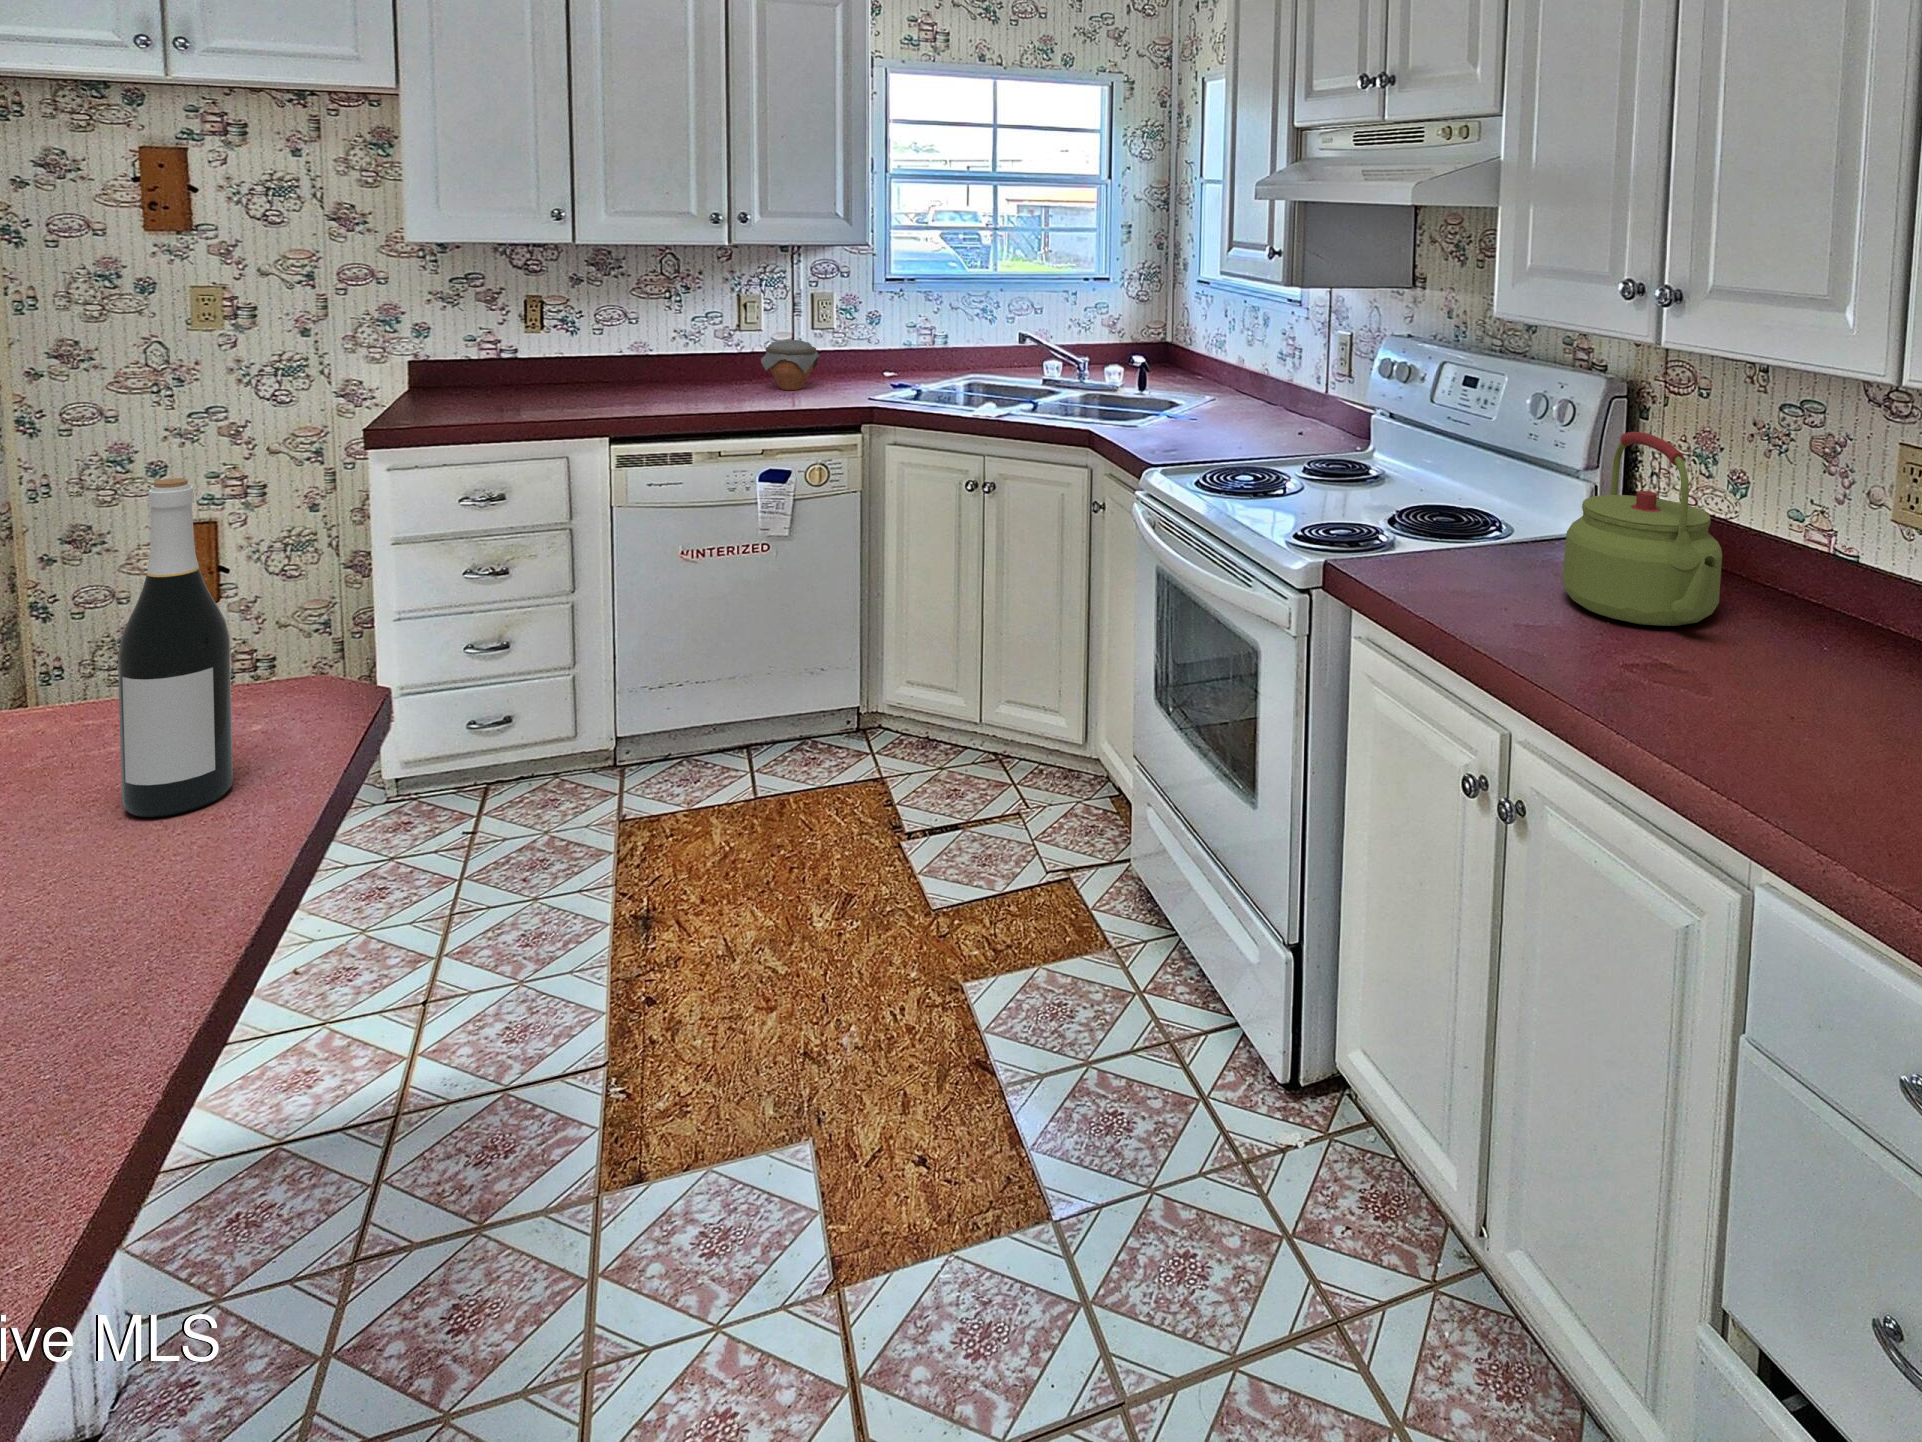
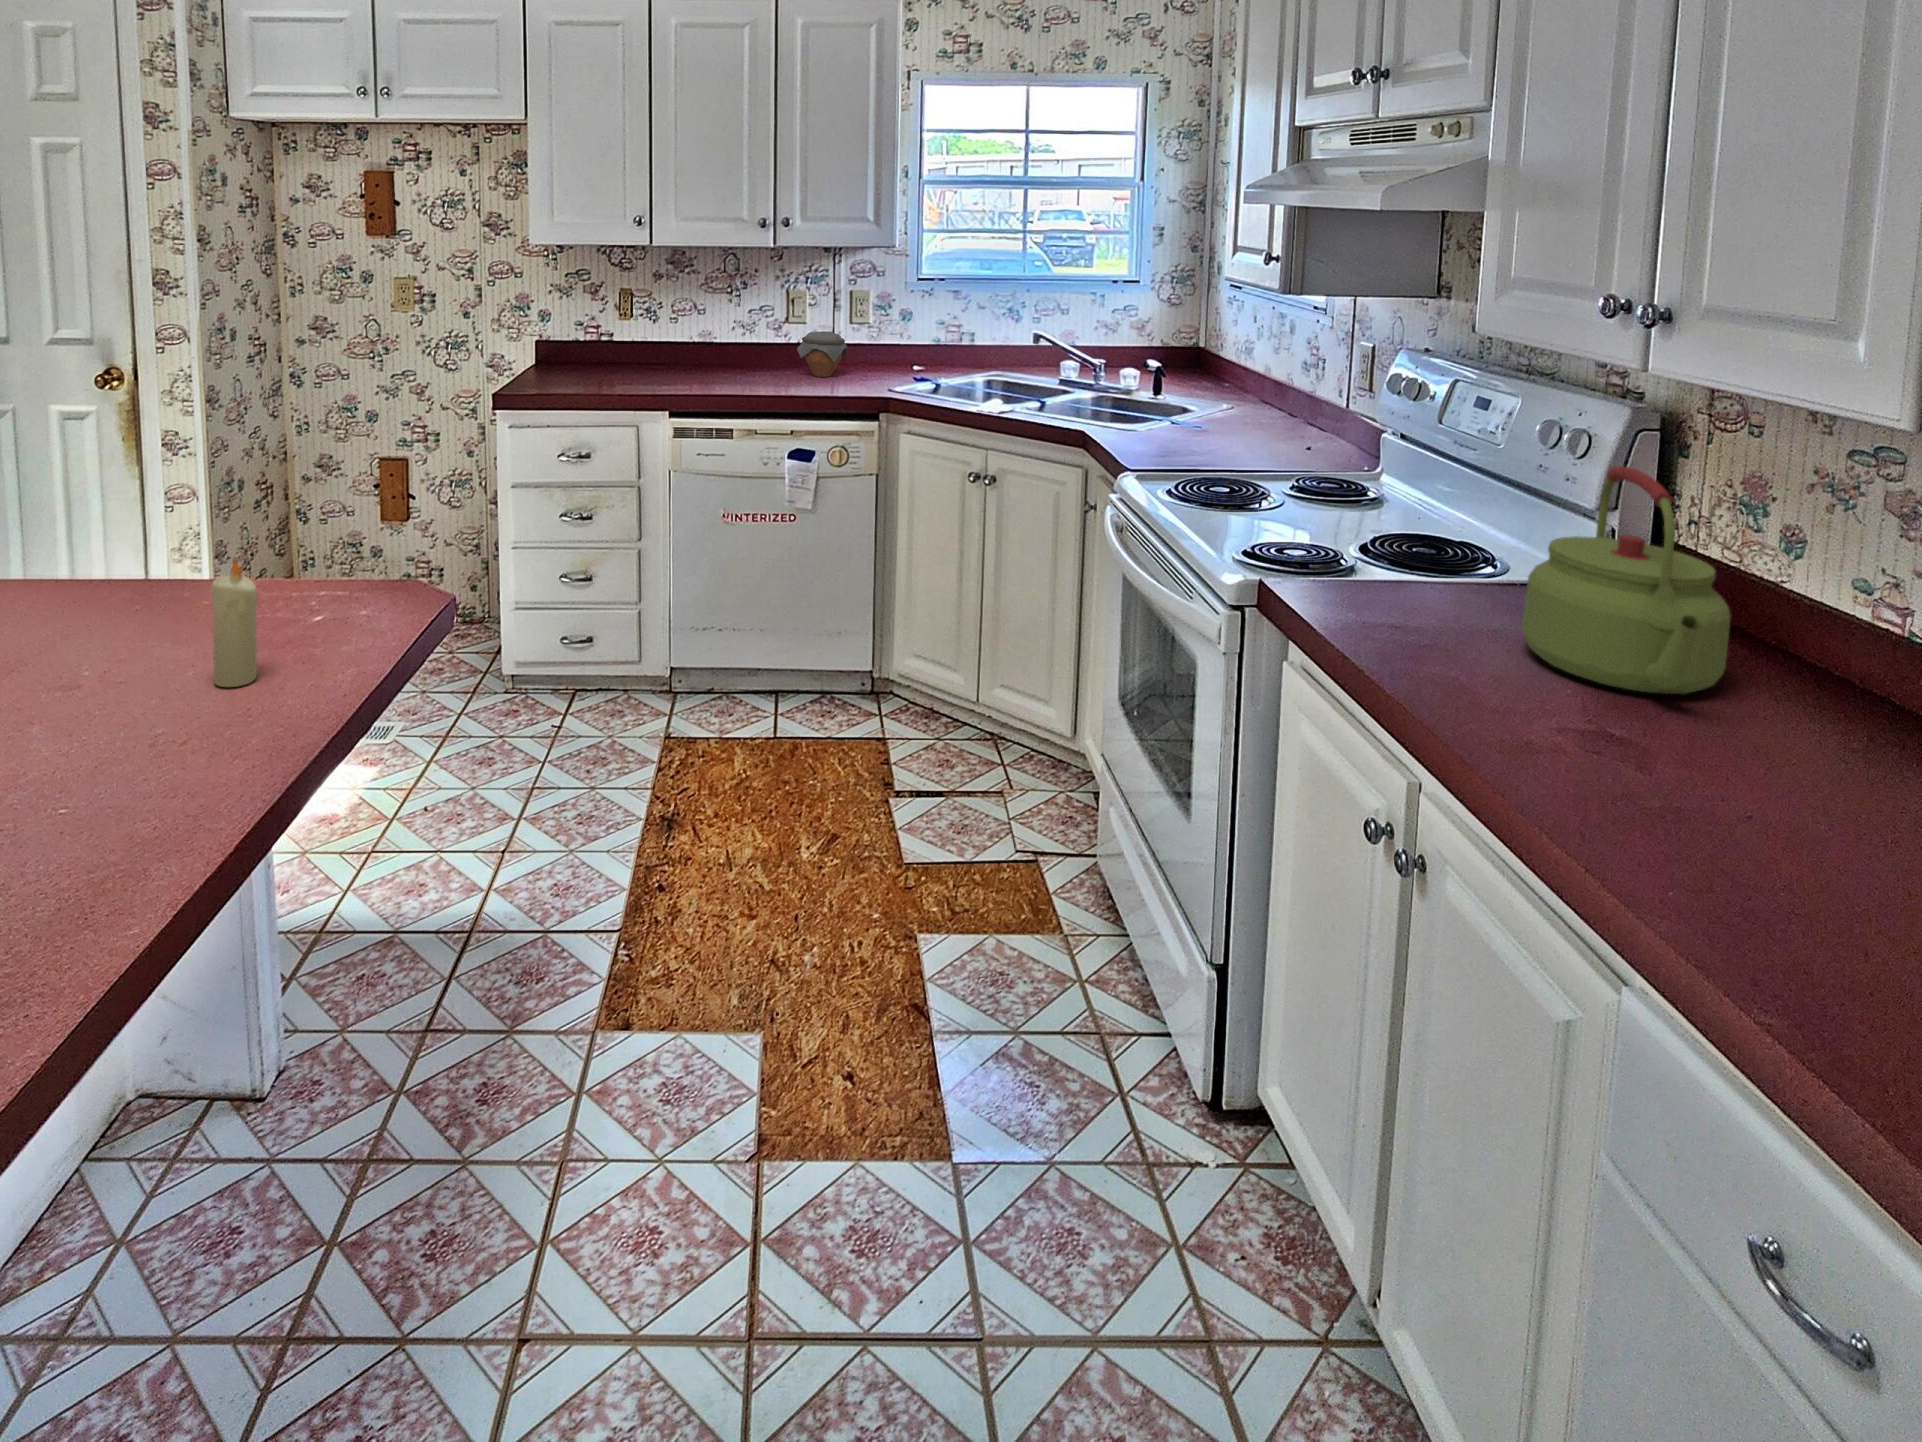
wine bottle: present [118,478,233,817] -> none [269,411,335,650]
candle: none [31,701,118,892] -> present [211,560,258,687]

